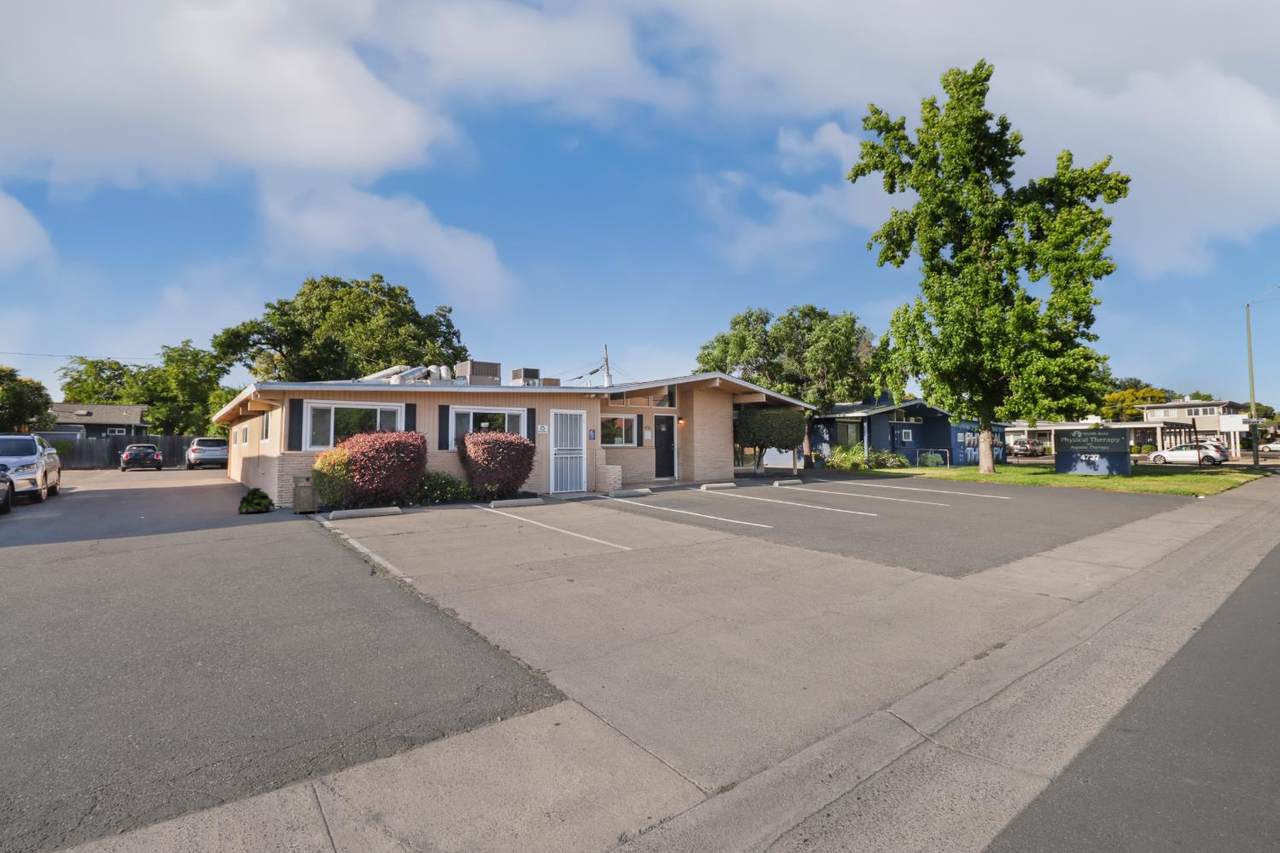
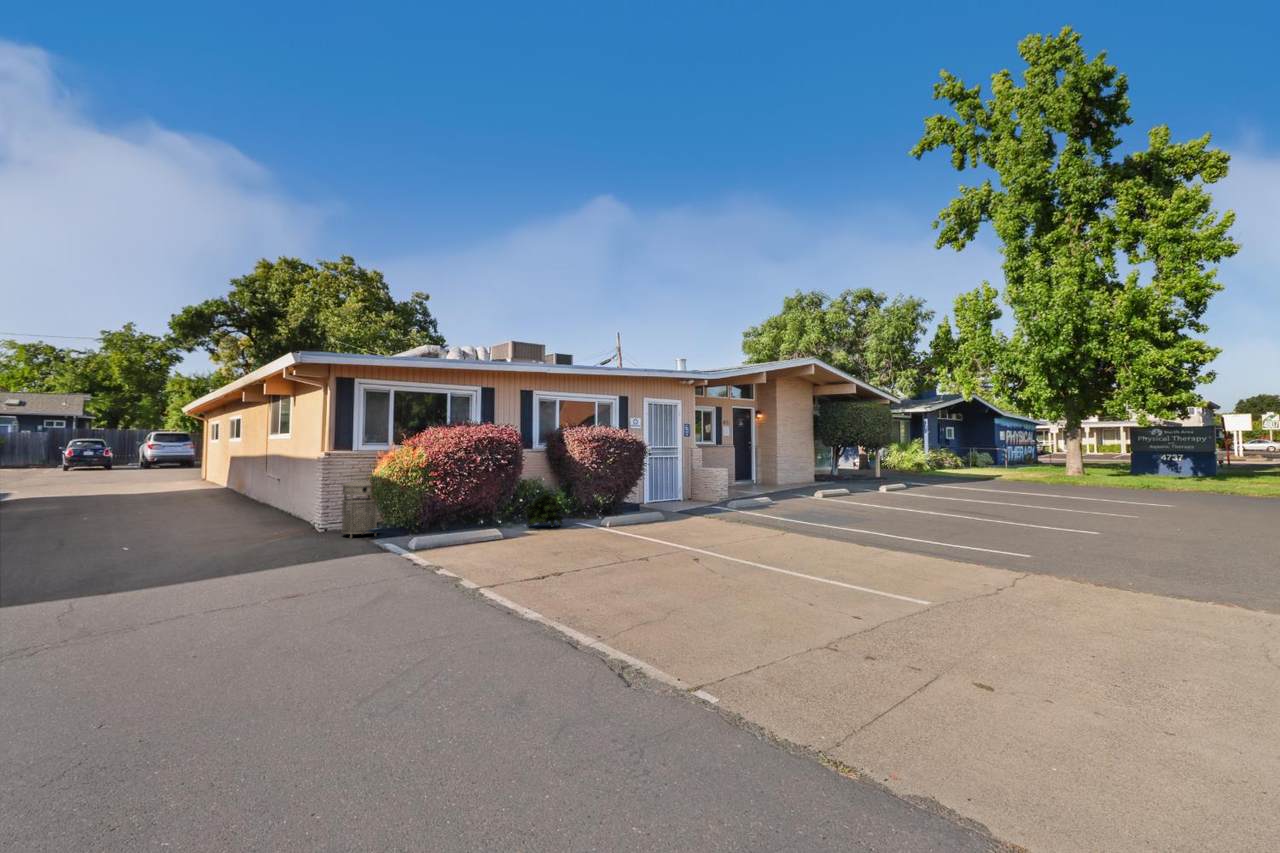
potted plant: present [238,488,274,513] -> present [527,495,562,527]

